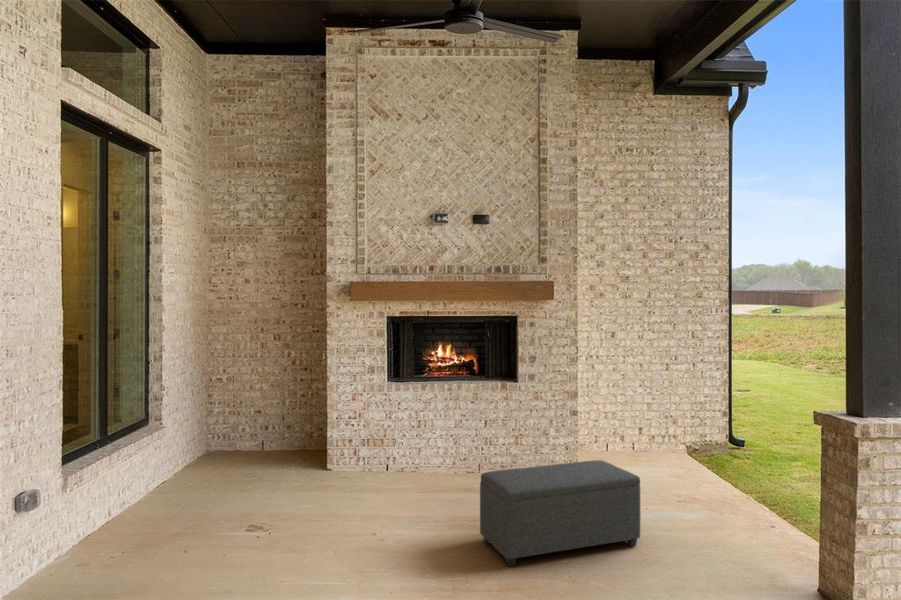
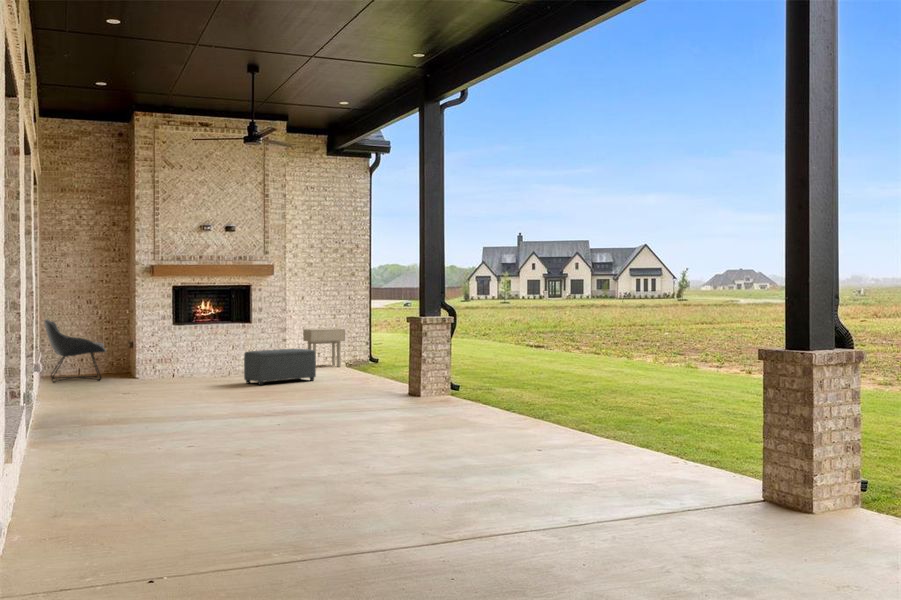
lounge chair: none [178,369,284,481] -> present [45,319,106,383]
side table: none [609,387,685,460] -> present [303,329,345,367]

